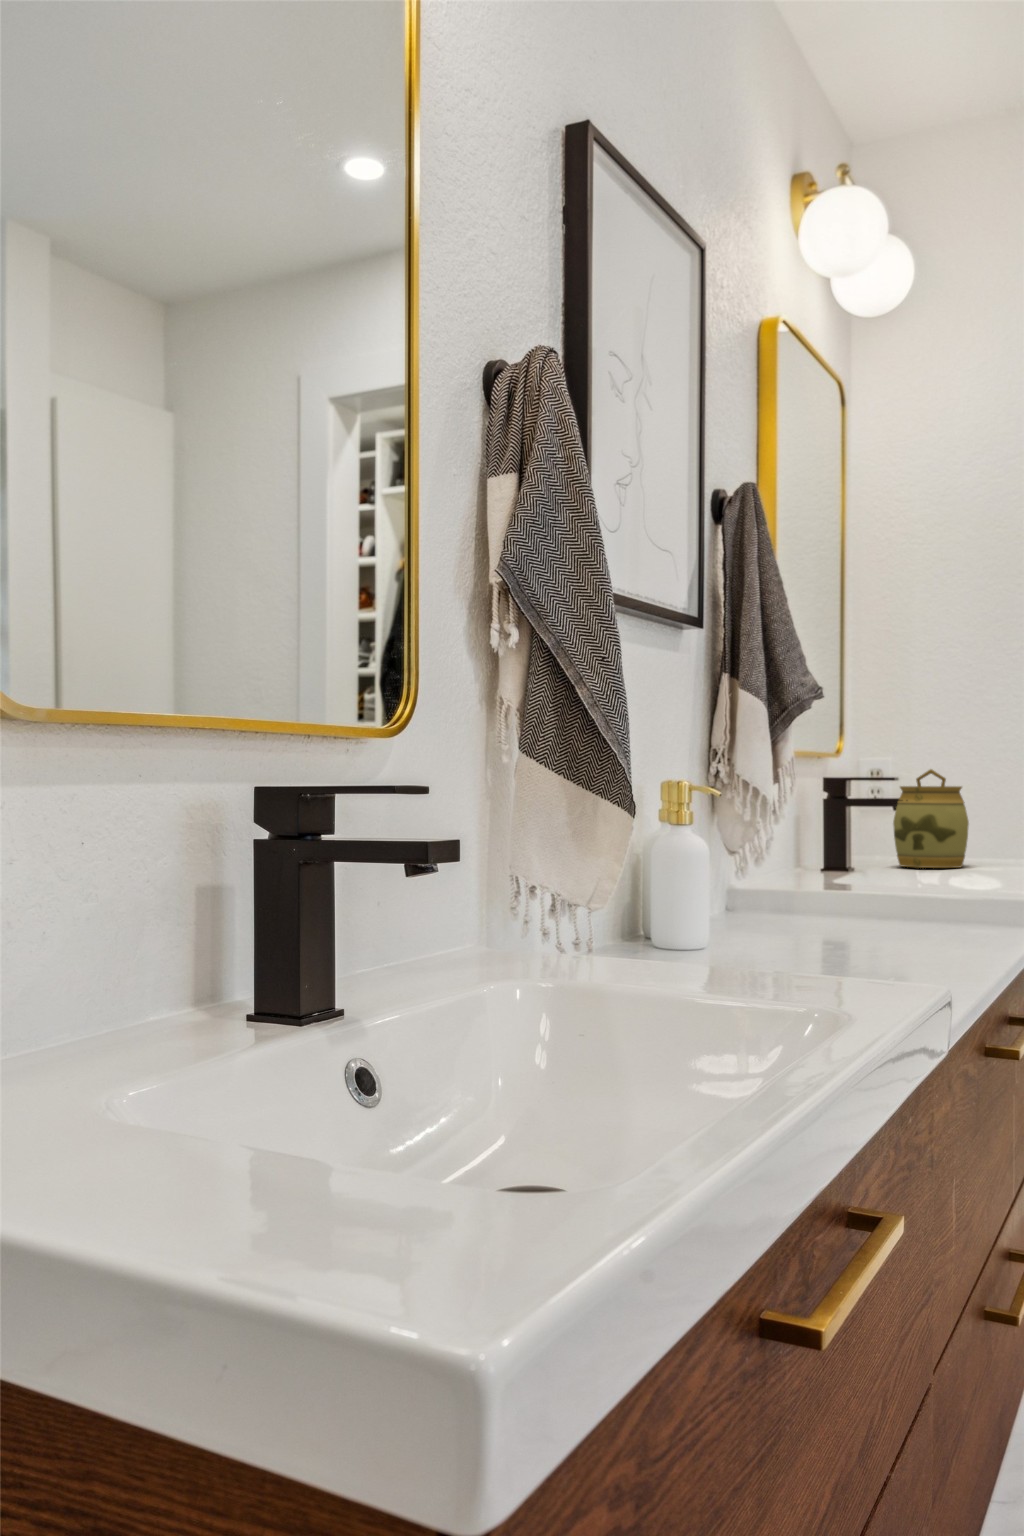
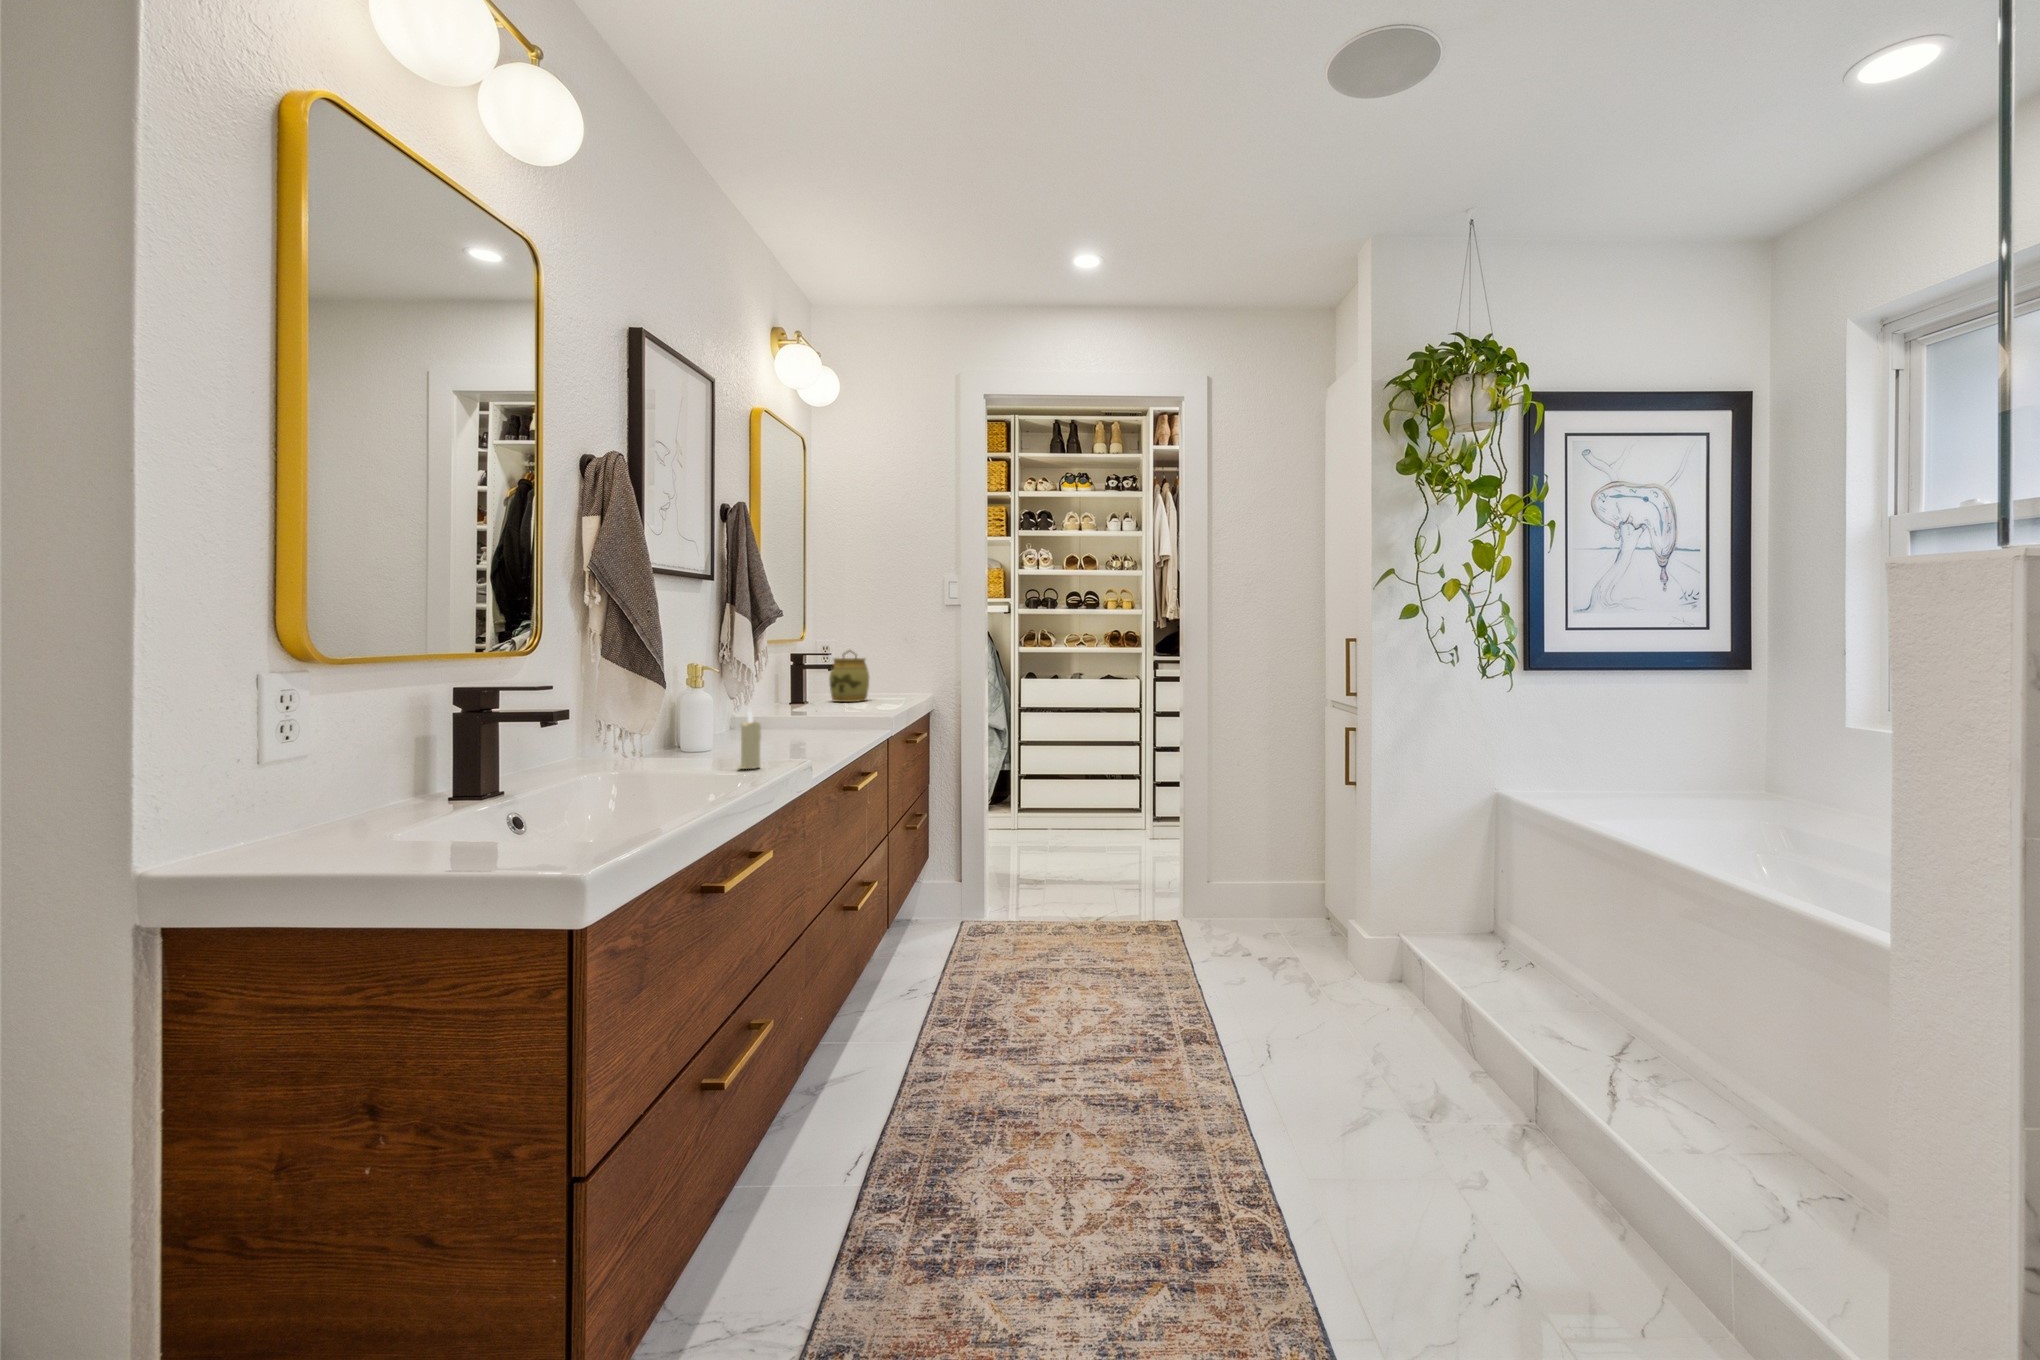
candle: none [790,856,841,992] -> present [739,711,761,769]

